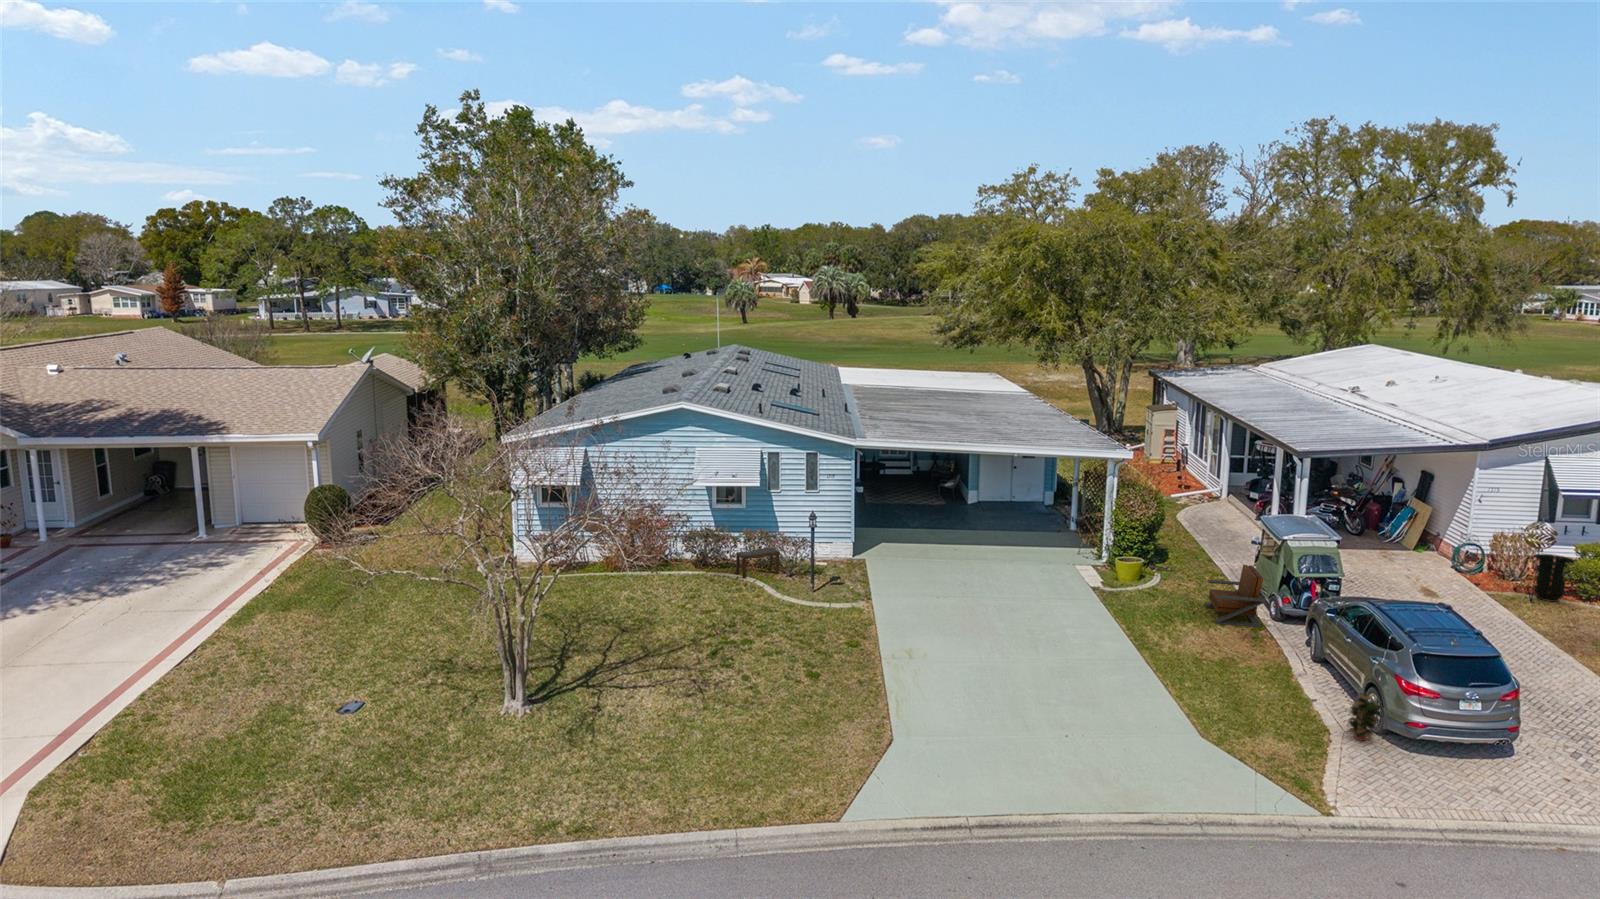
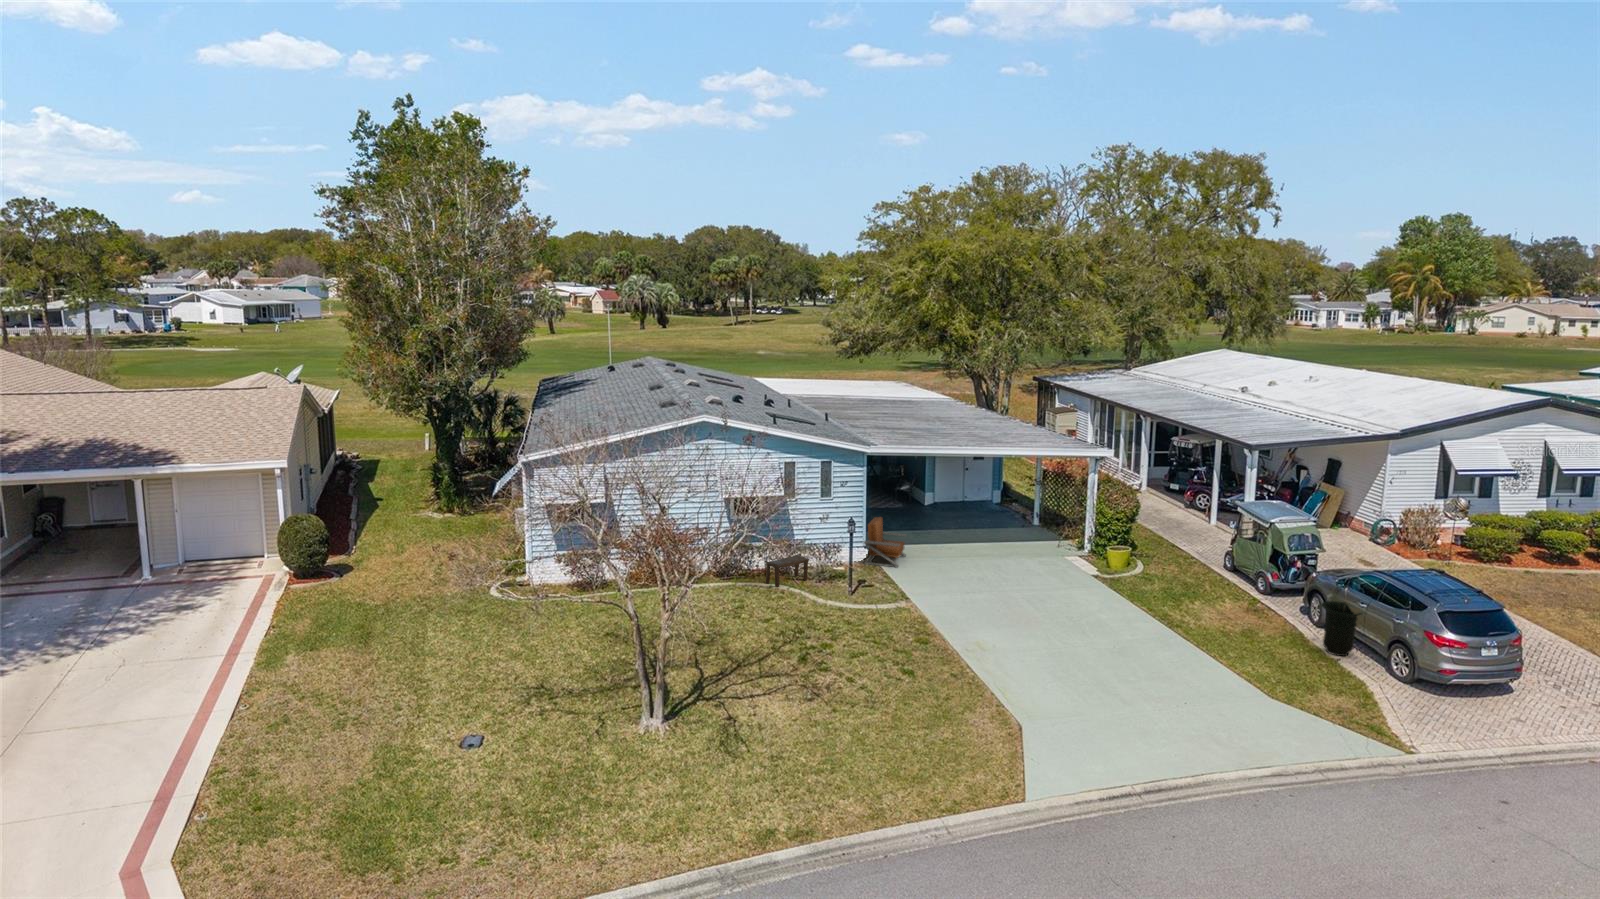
trash can: present [1534,553,1575,602] -> present [1321,601,1362,656]
lounge chair: present [1205,565,1267,627] -> present [864,517,906,567]
decorative plant: present [1347,693,1381,741] -> none [1381,649,1413,690]

